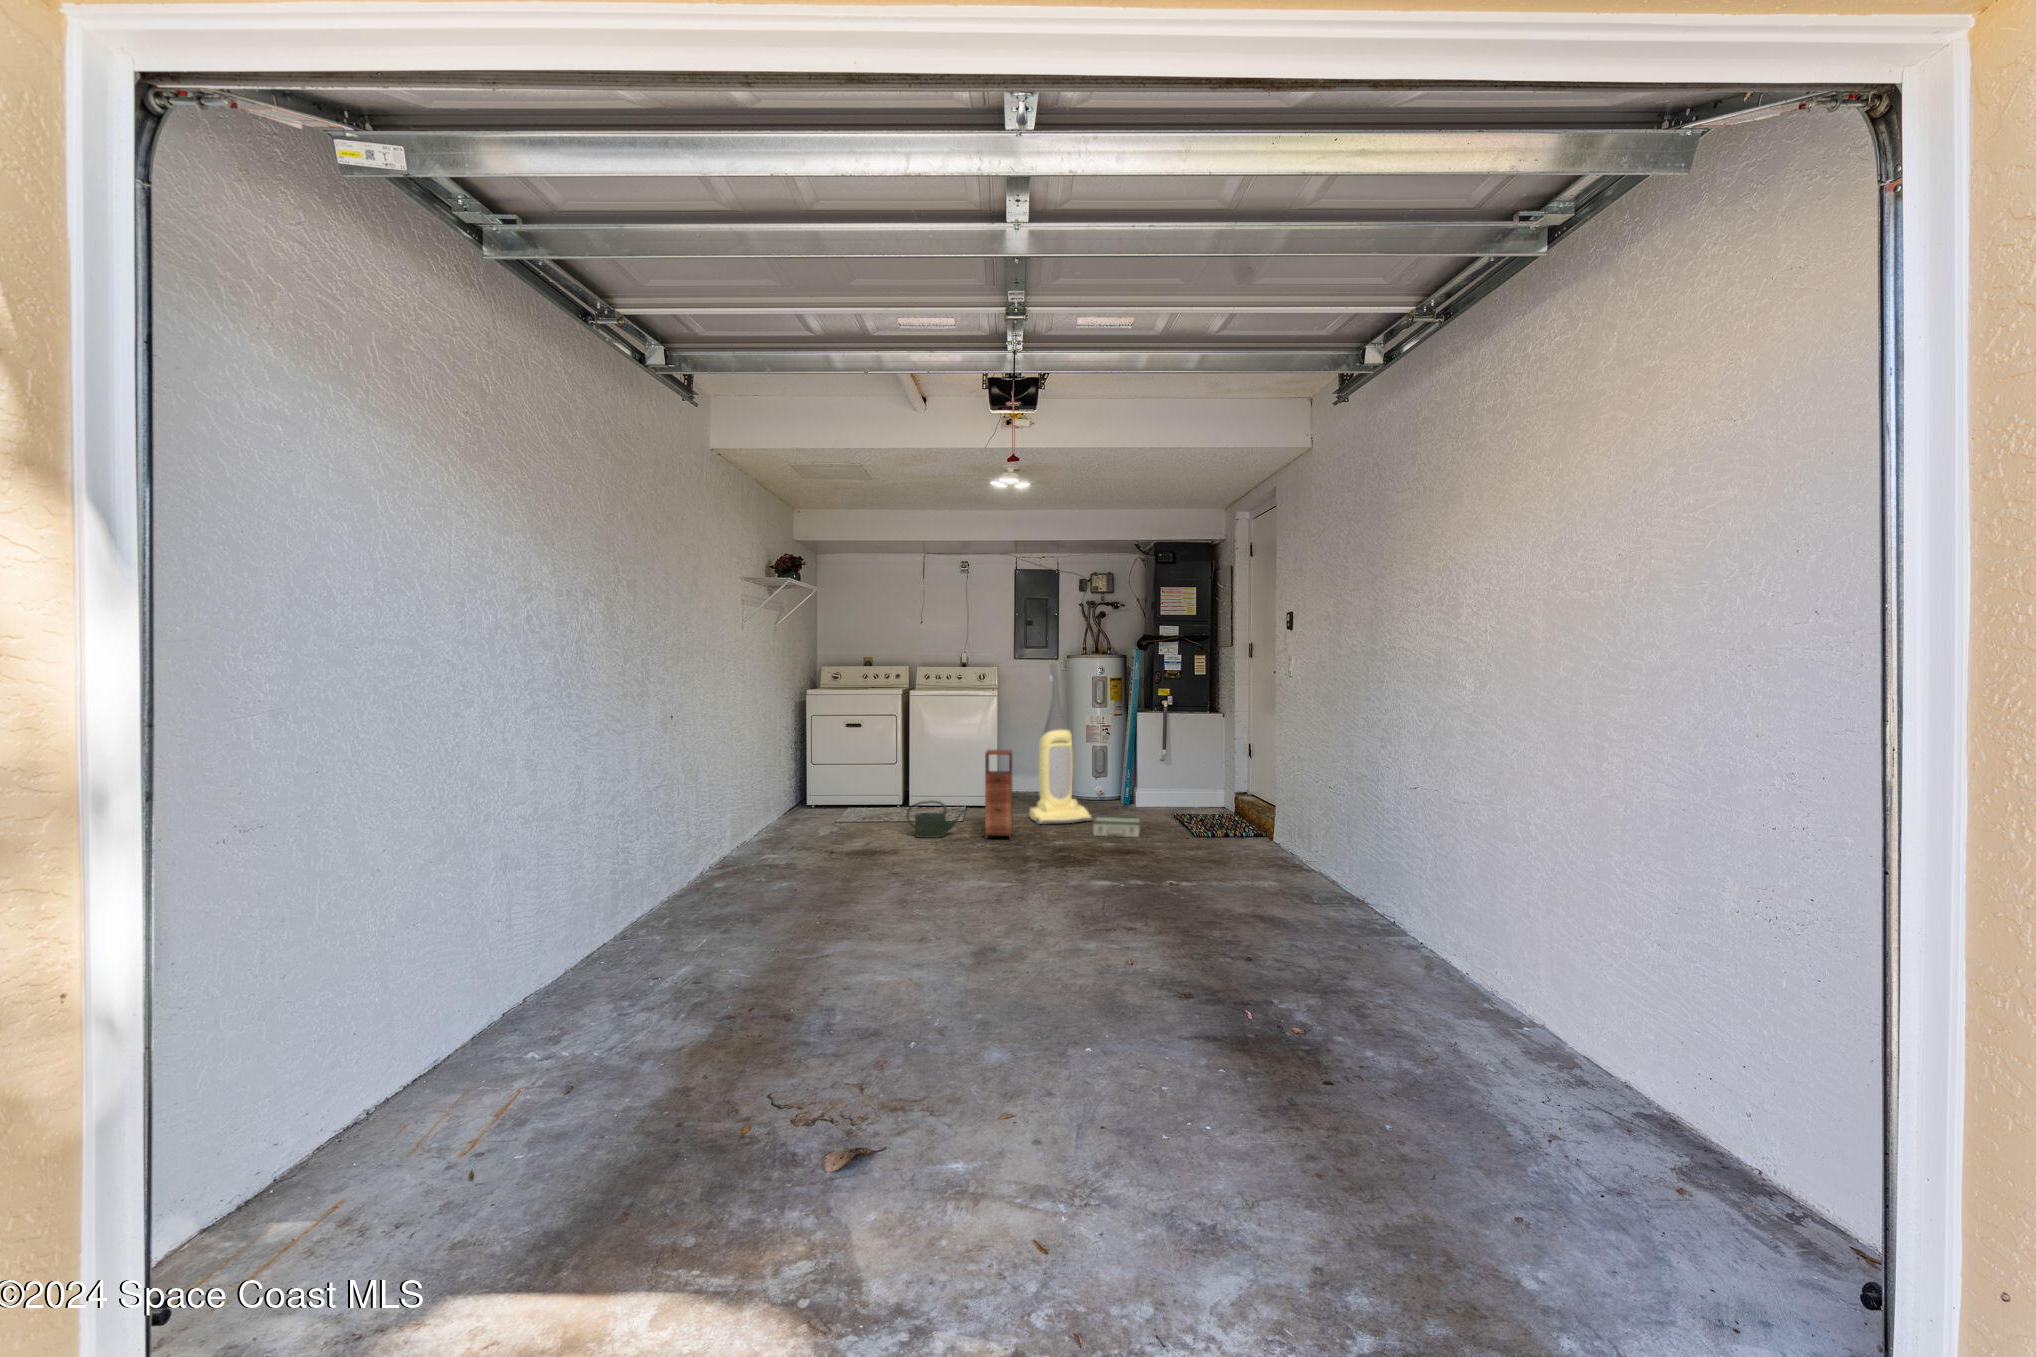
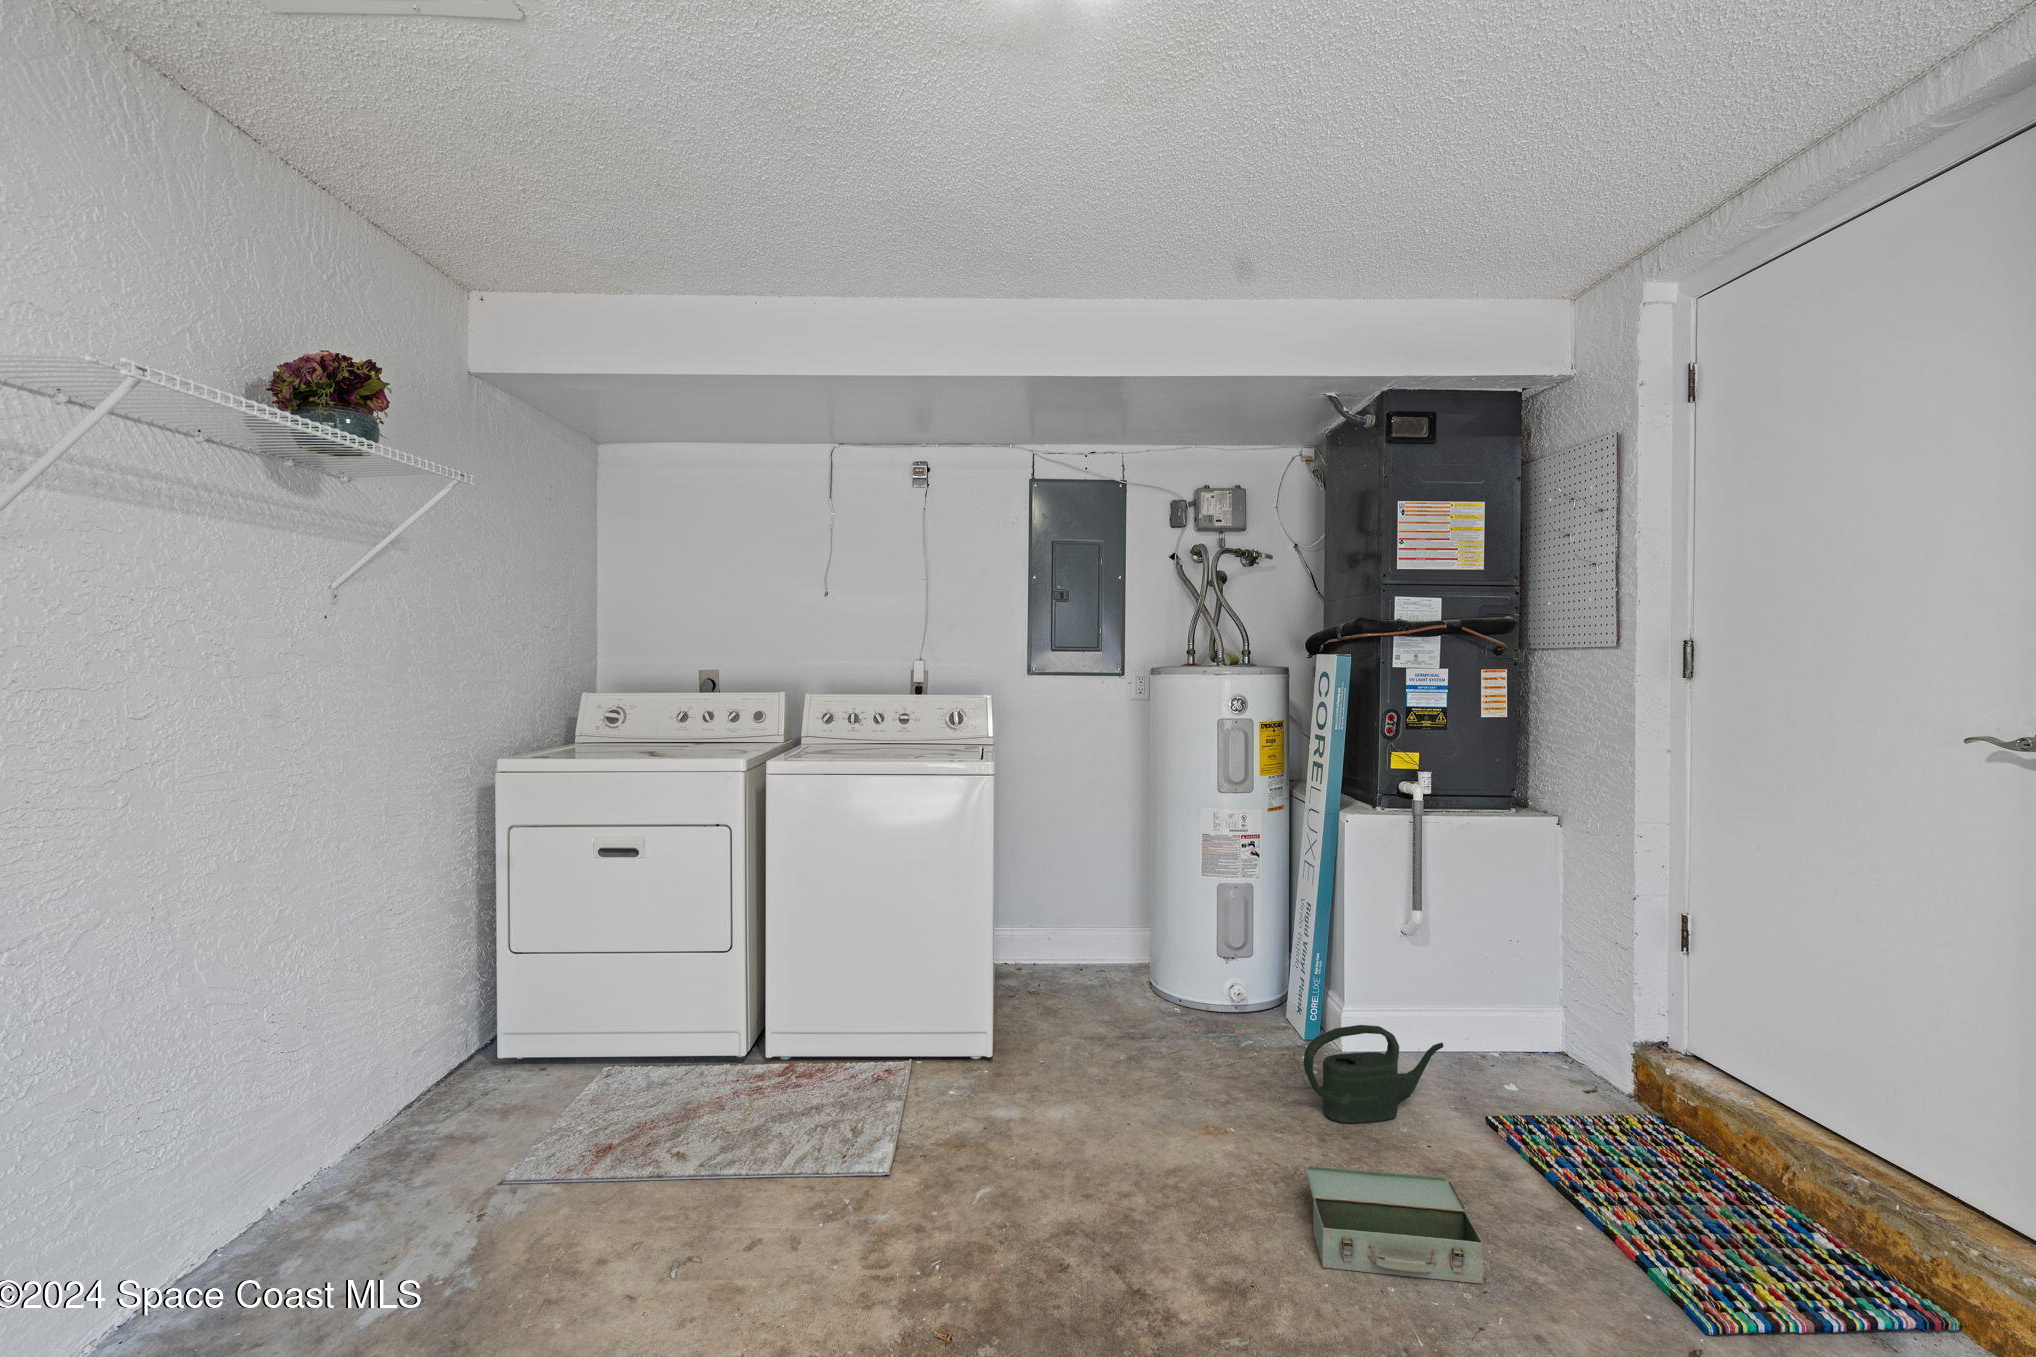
vacuum cleaner: present [1029,663,1092,824] -> none [1087,689,1271,1171]
storage cabinet: present [985,750,1012,839] -> none [962,979,1053,1322]
watering can: present [907,801,966,838] -> present [1304,1025,1443,1123]

